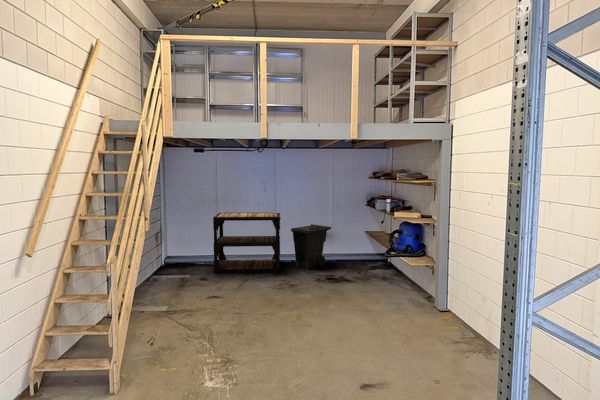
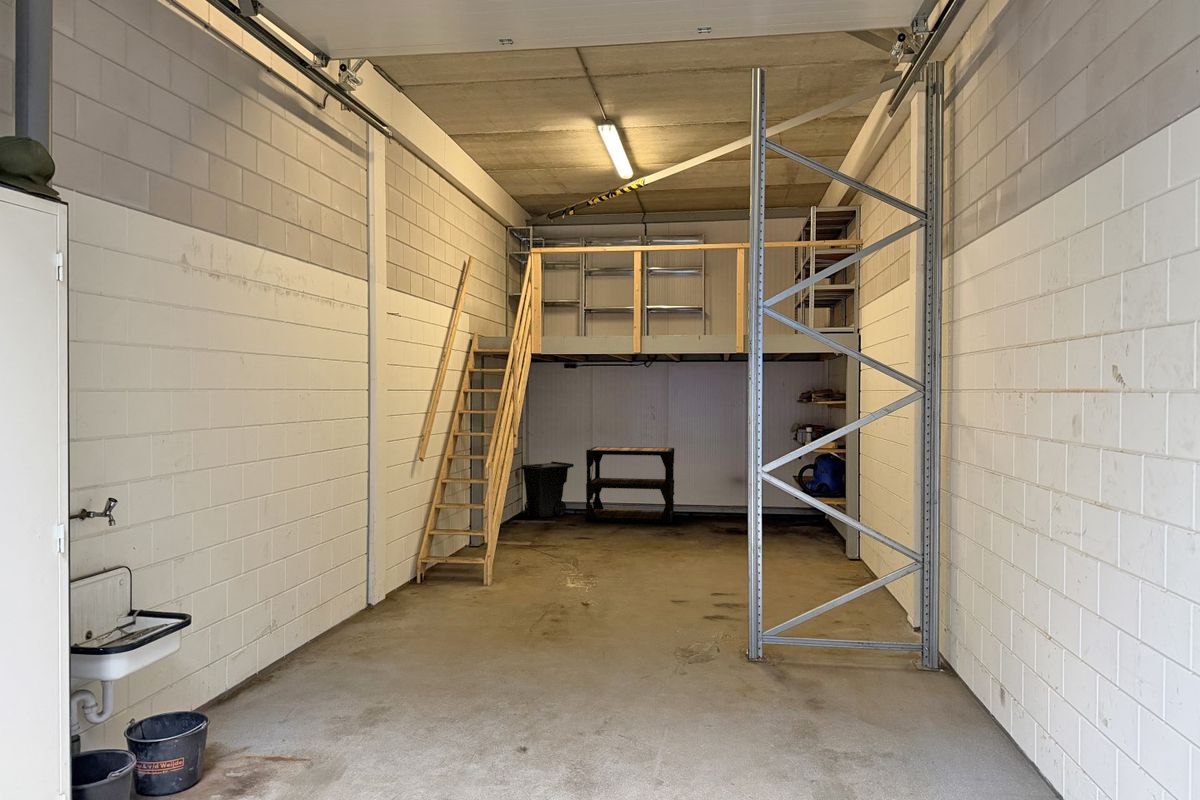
trash can: present [291,224,331,269] -> present [522,461,574,517]

